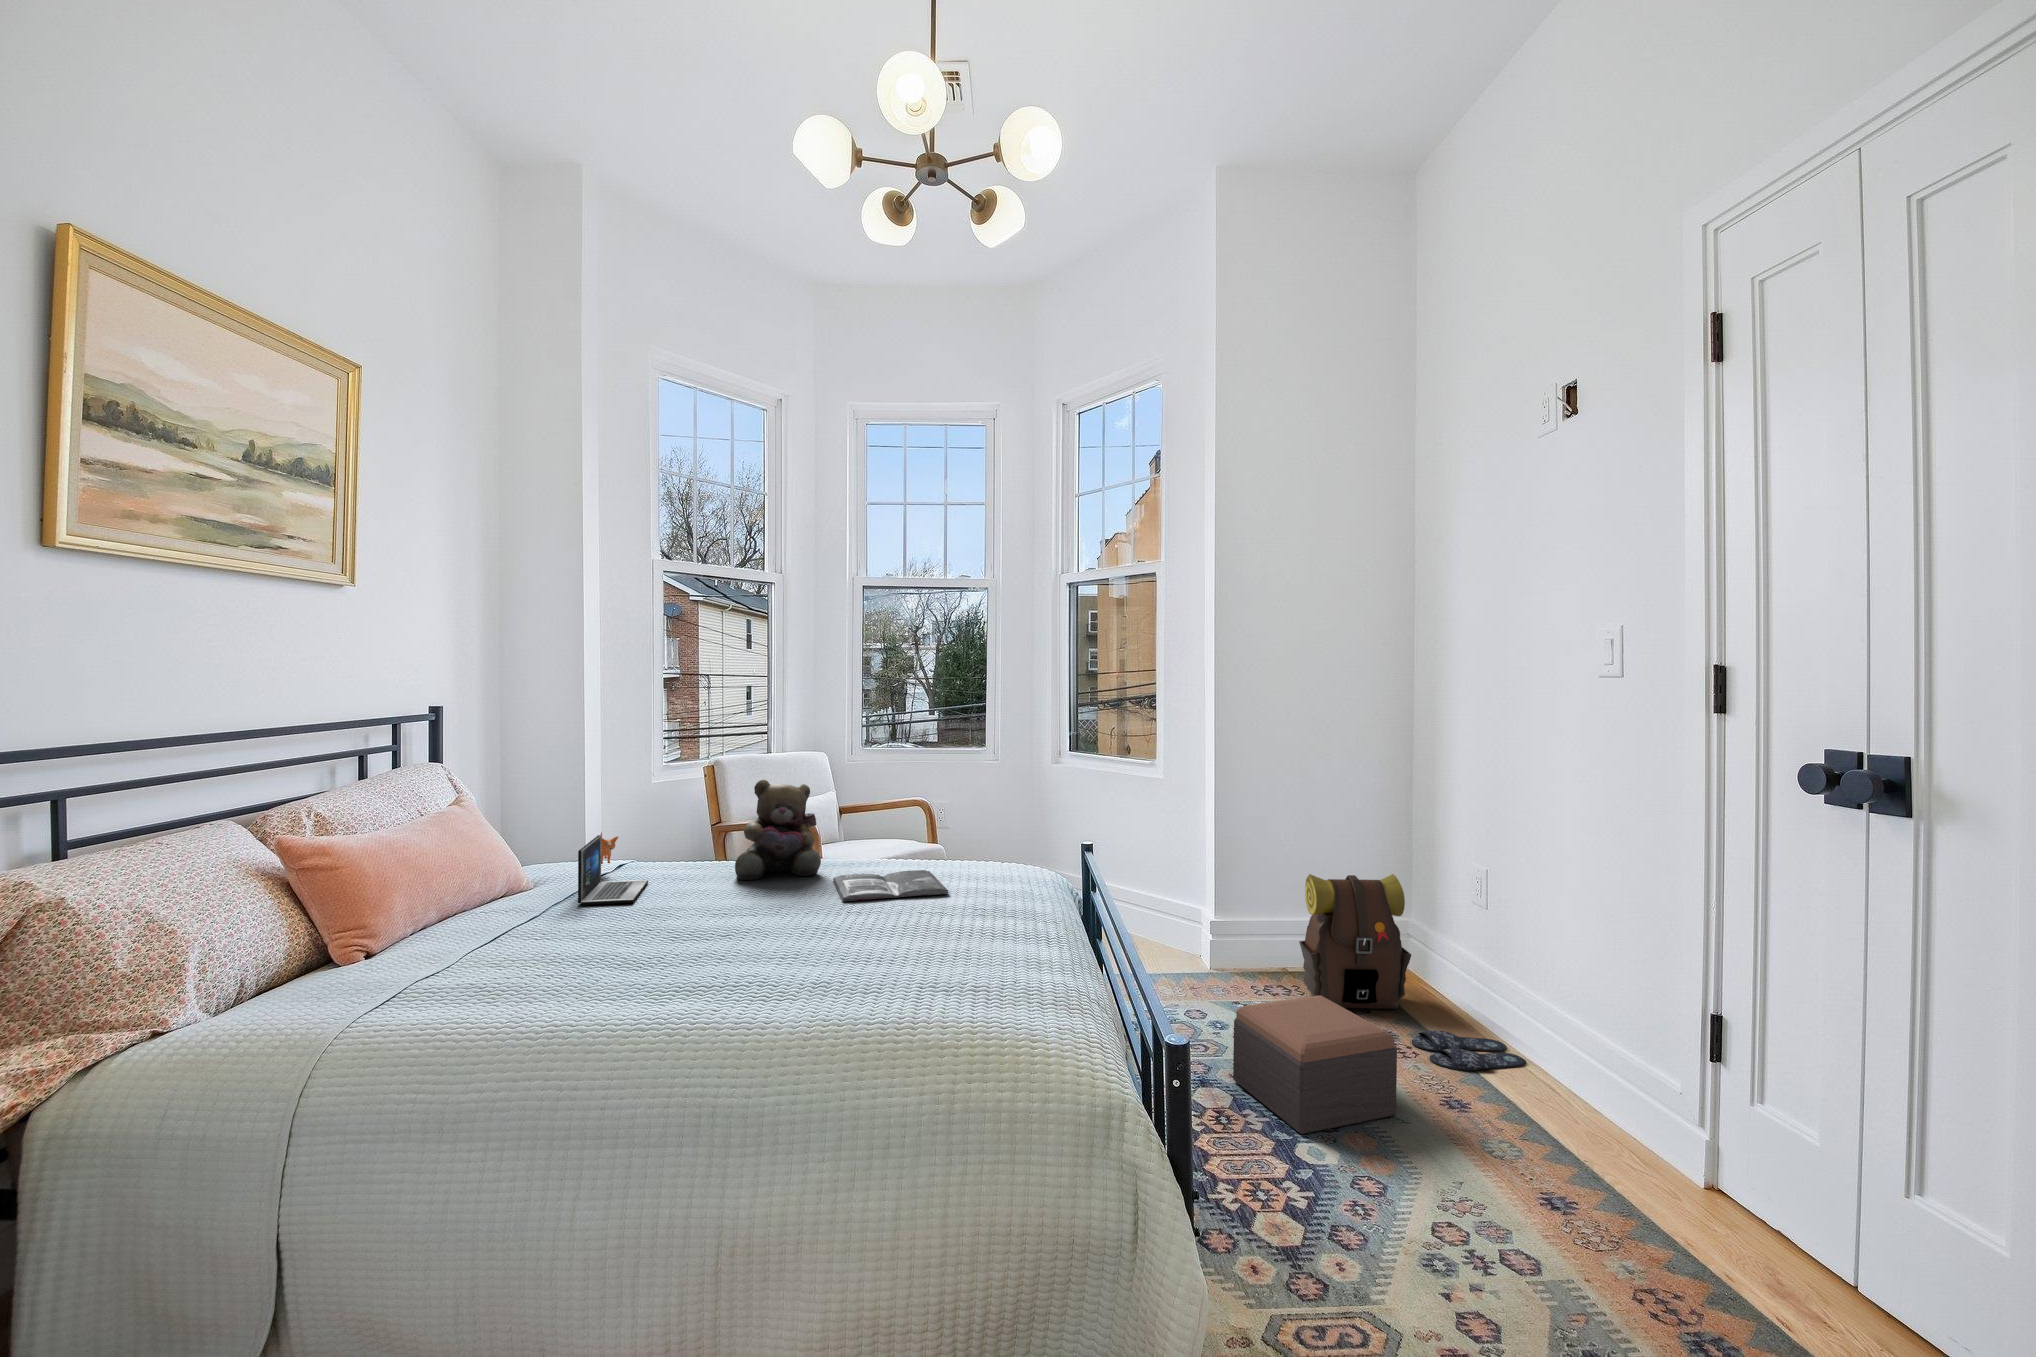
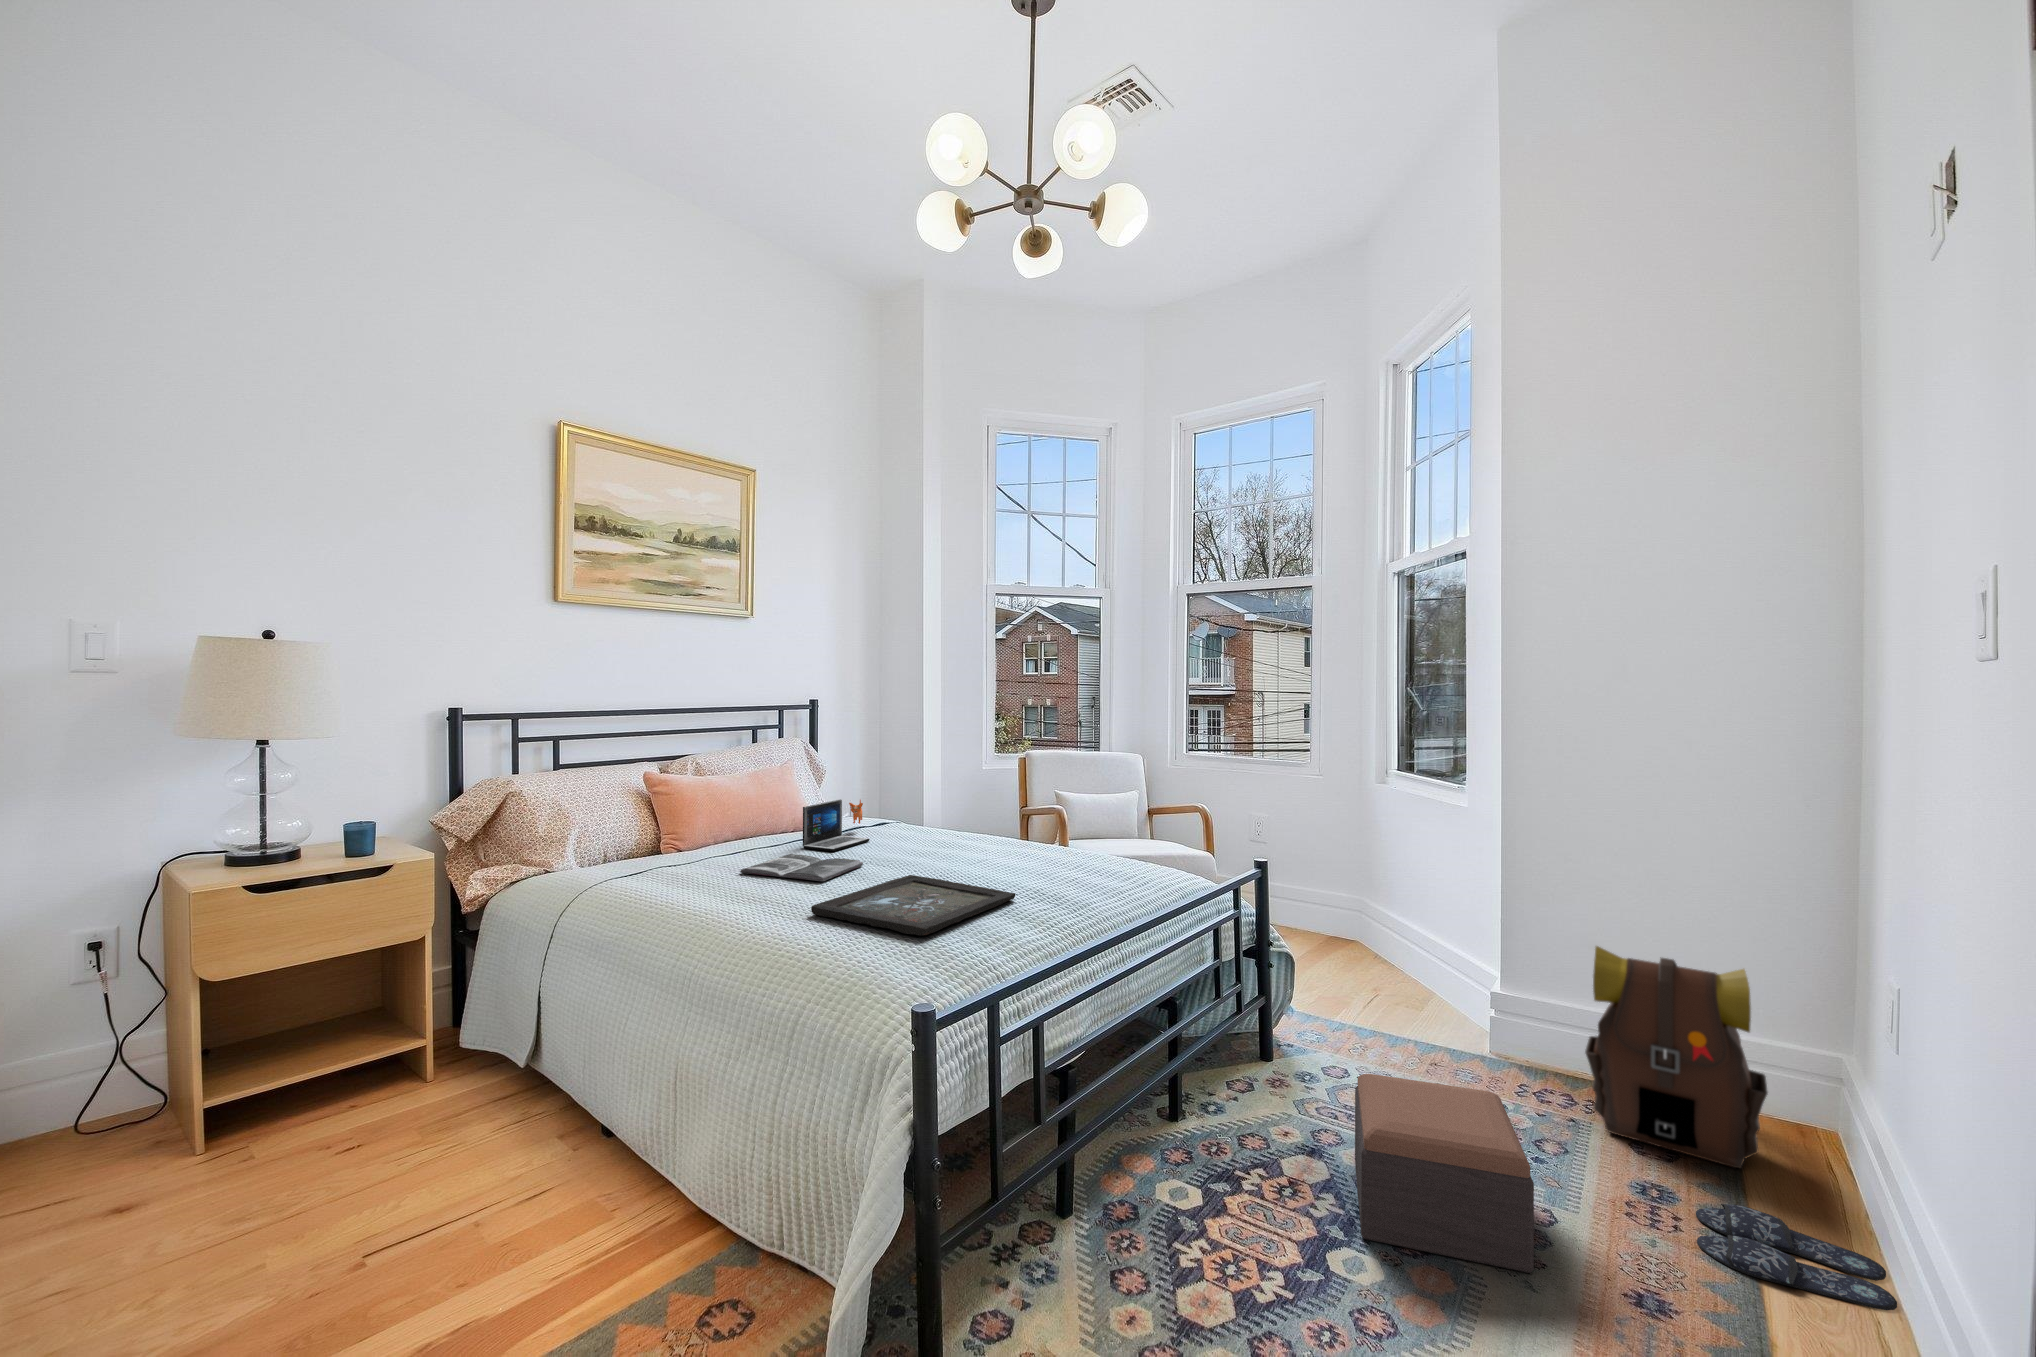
teddy bear: present [735,780,821,880] -> none [925,766,998,852]
magazine: present [833,870,948,901] -> present [740,854,863,881]
tray: none [785,911,962,980] -> present [811,875,1015,936]

